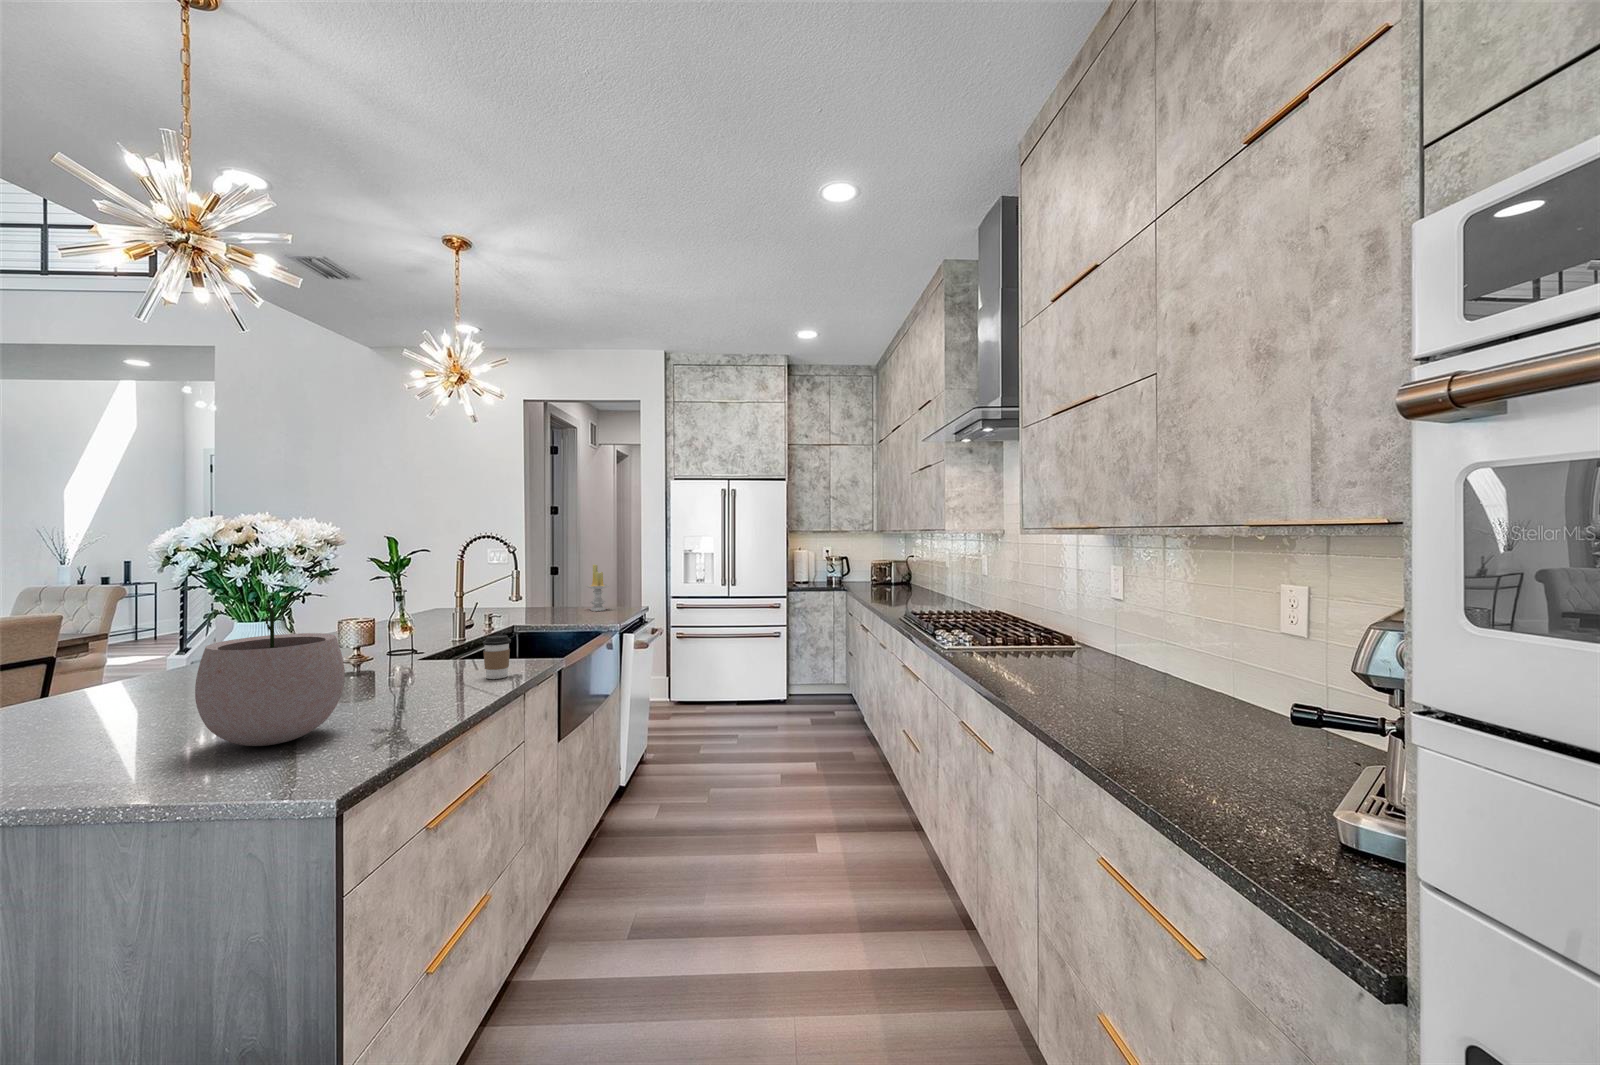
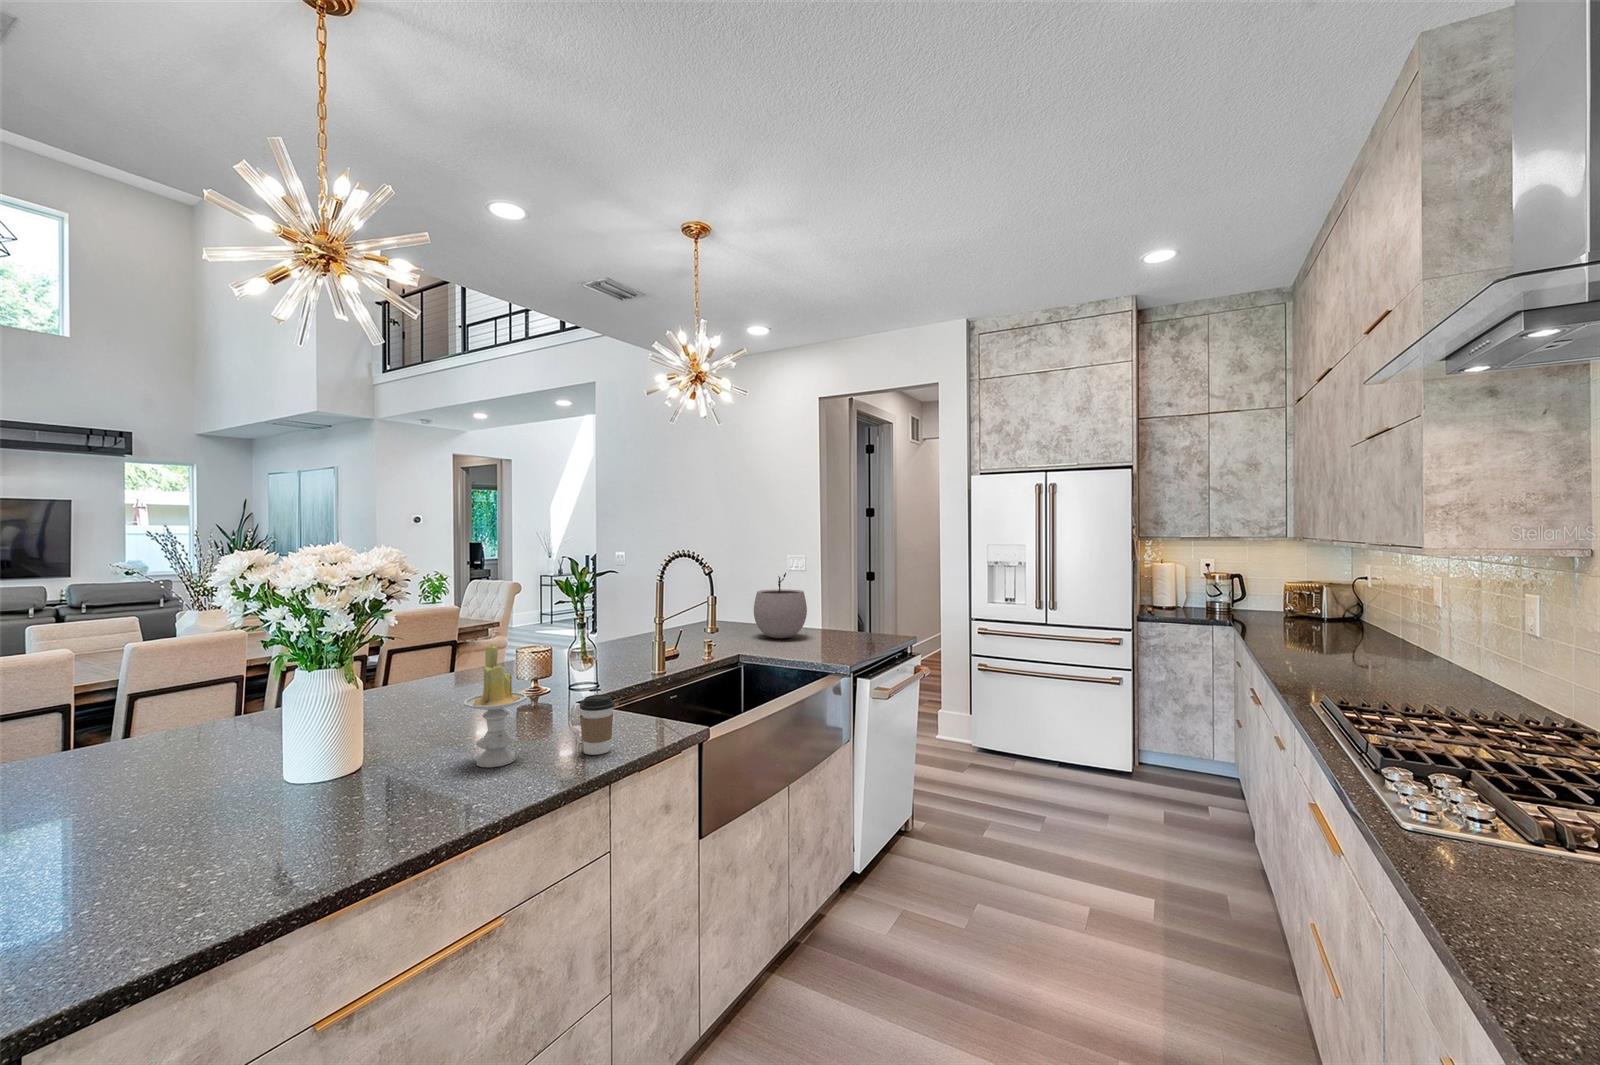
candle: present [586,565,610,611] -> present [464,644,527,767]
plant pot: present [195,599,345,746] -> present [754,573,807,638]

